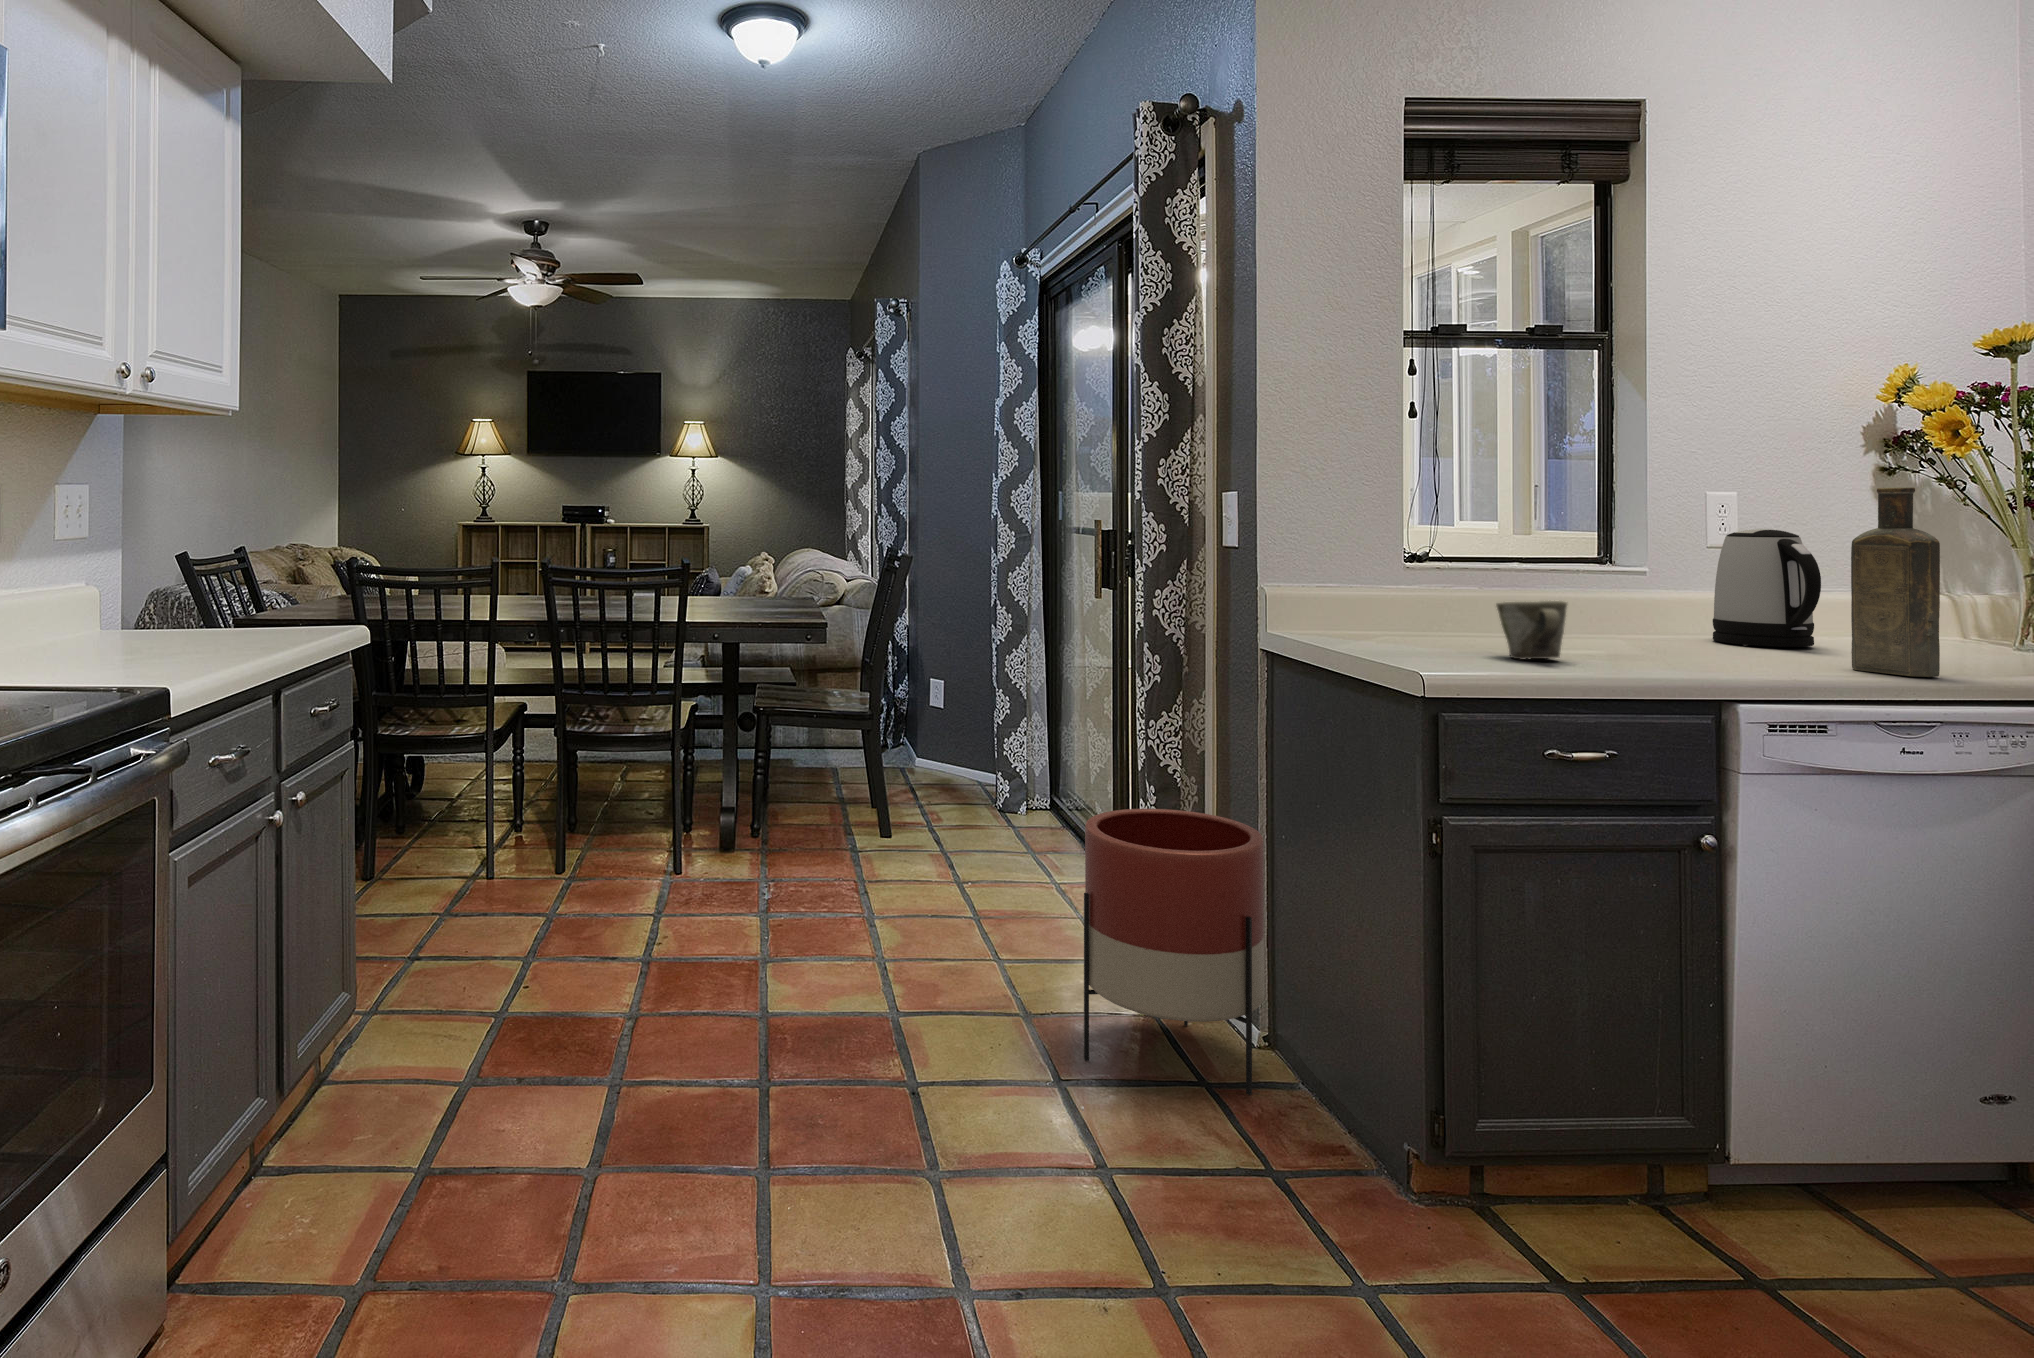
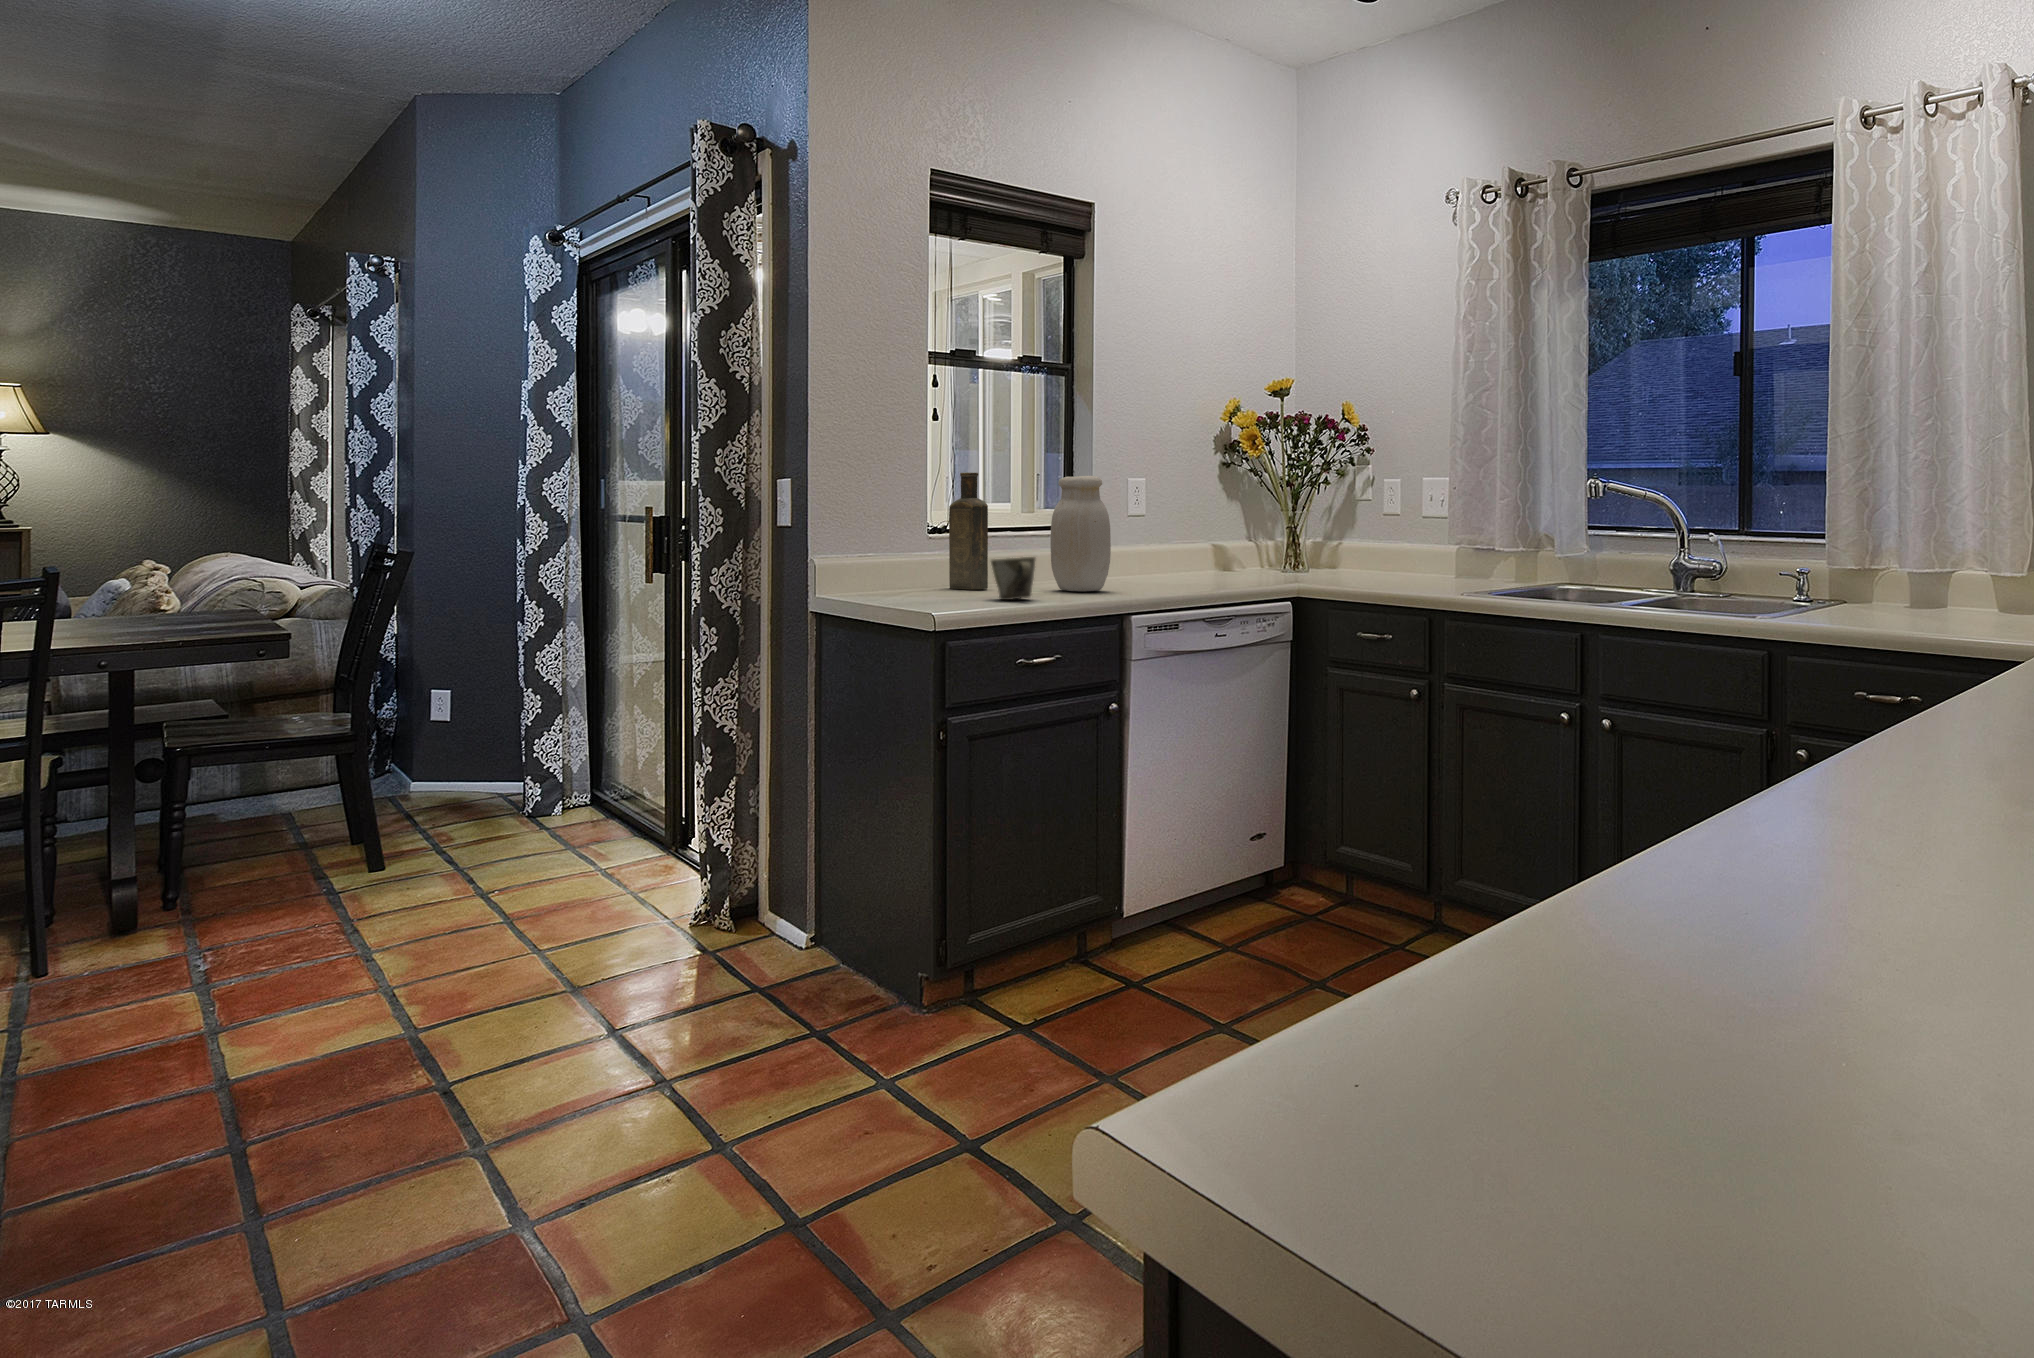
jar: none [1594,486,1698,652] -> present [1050,476,1111,592]
bottle: present [1851,487,1940,677] -> present [949,473,988,589]
kettle: present [1713,529,1821,647] -> none [1118,508,1174,586]
planter: present [1084,809,1265,1095] -> none [645,761,815,1011]

